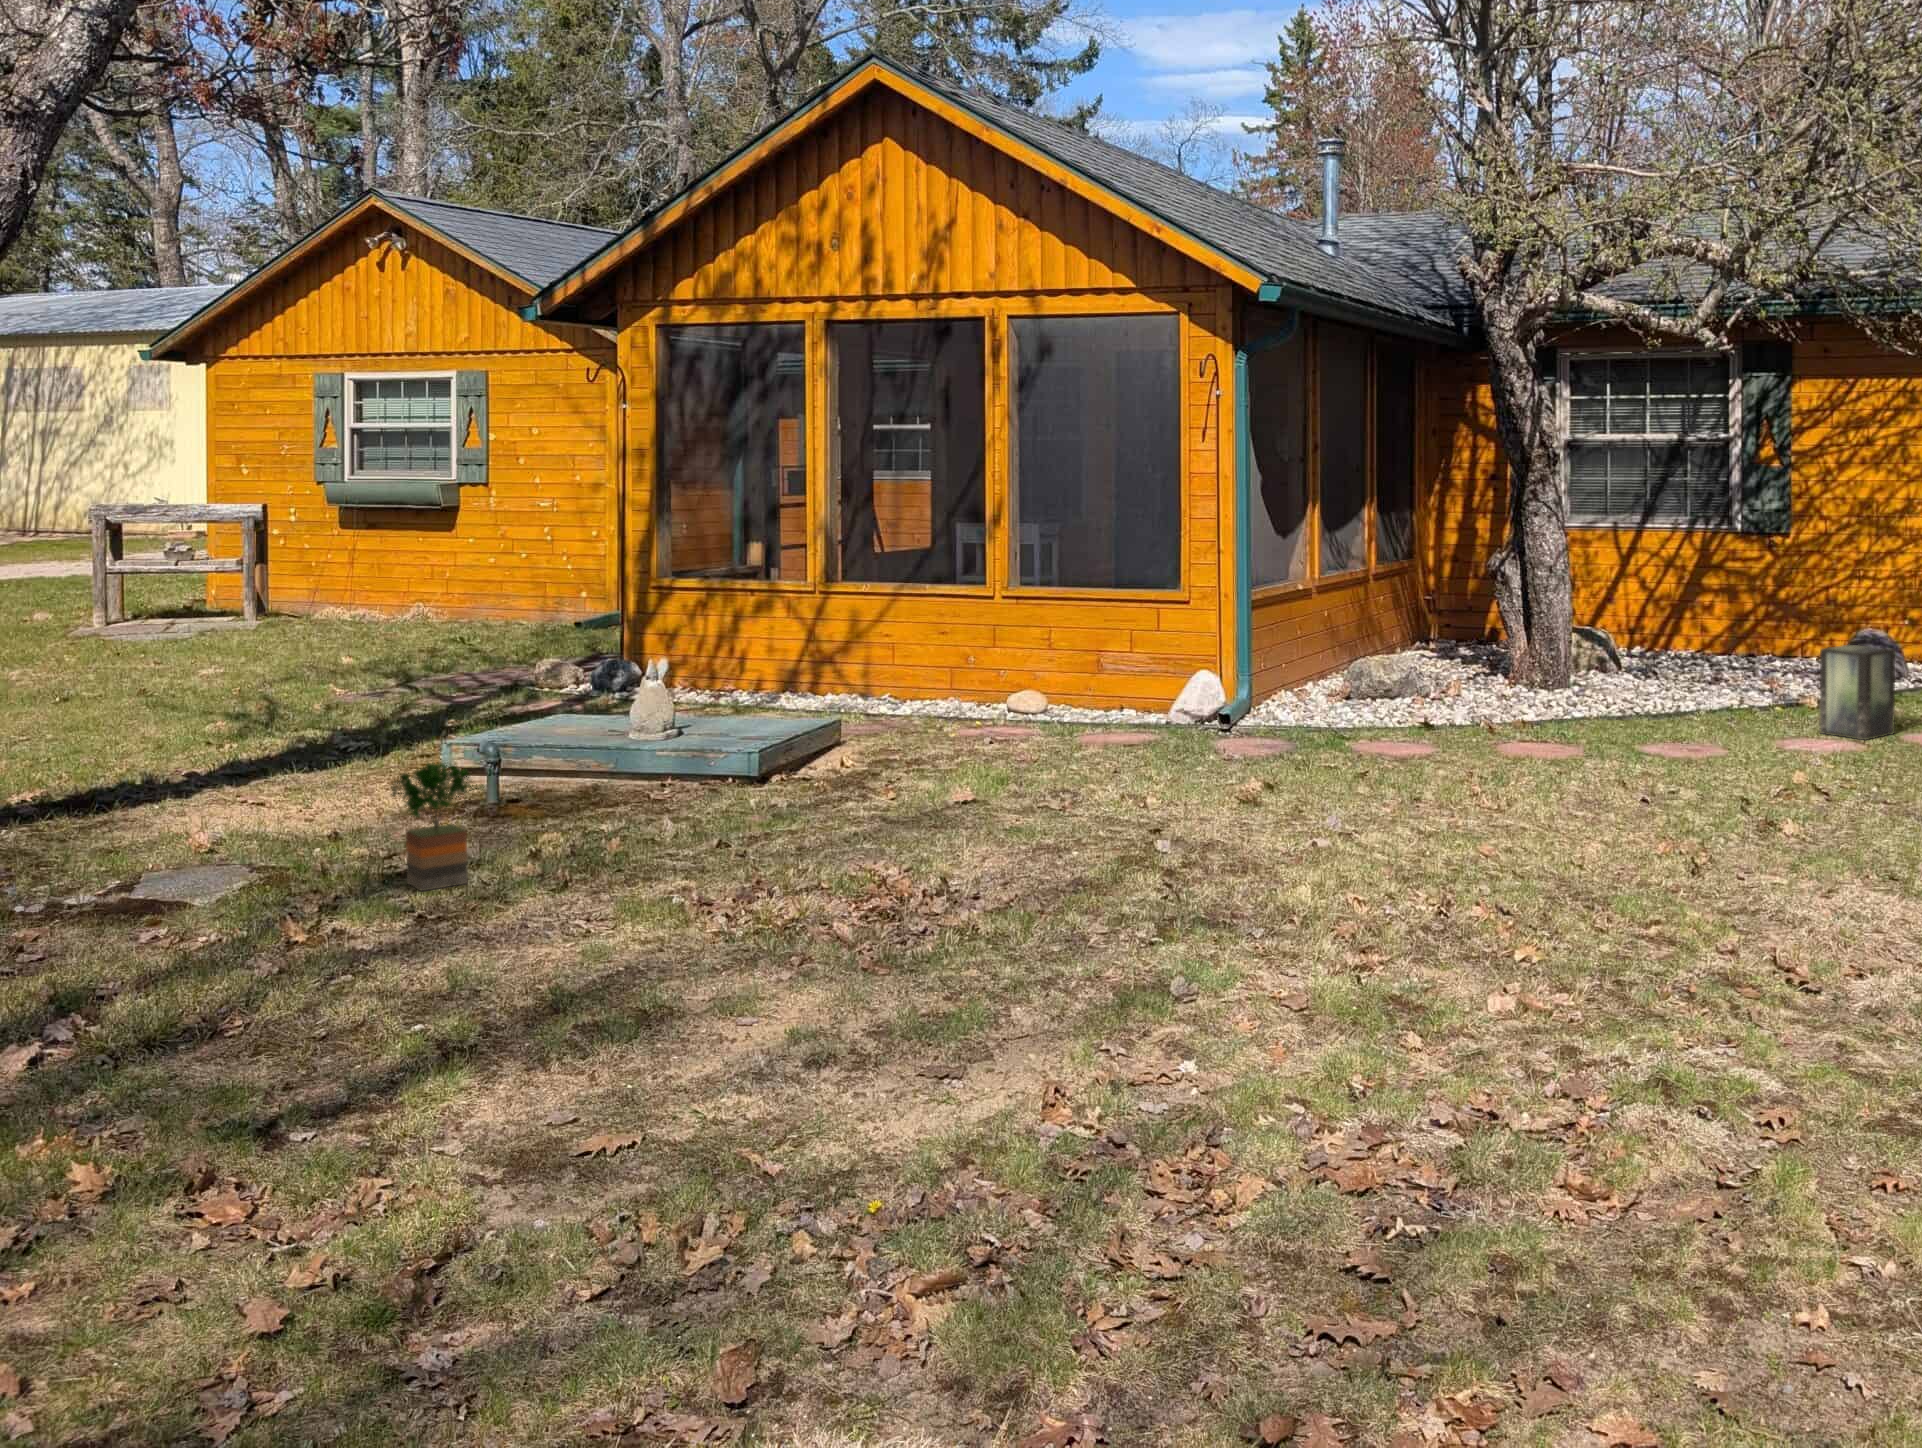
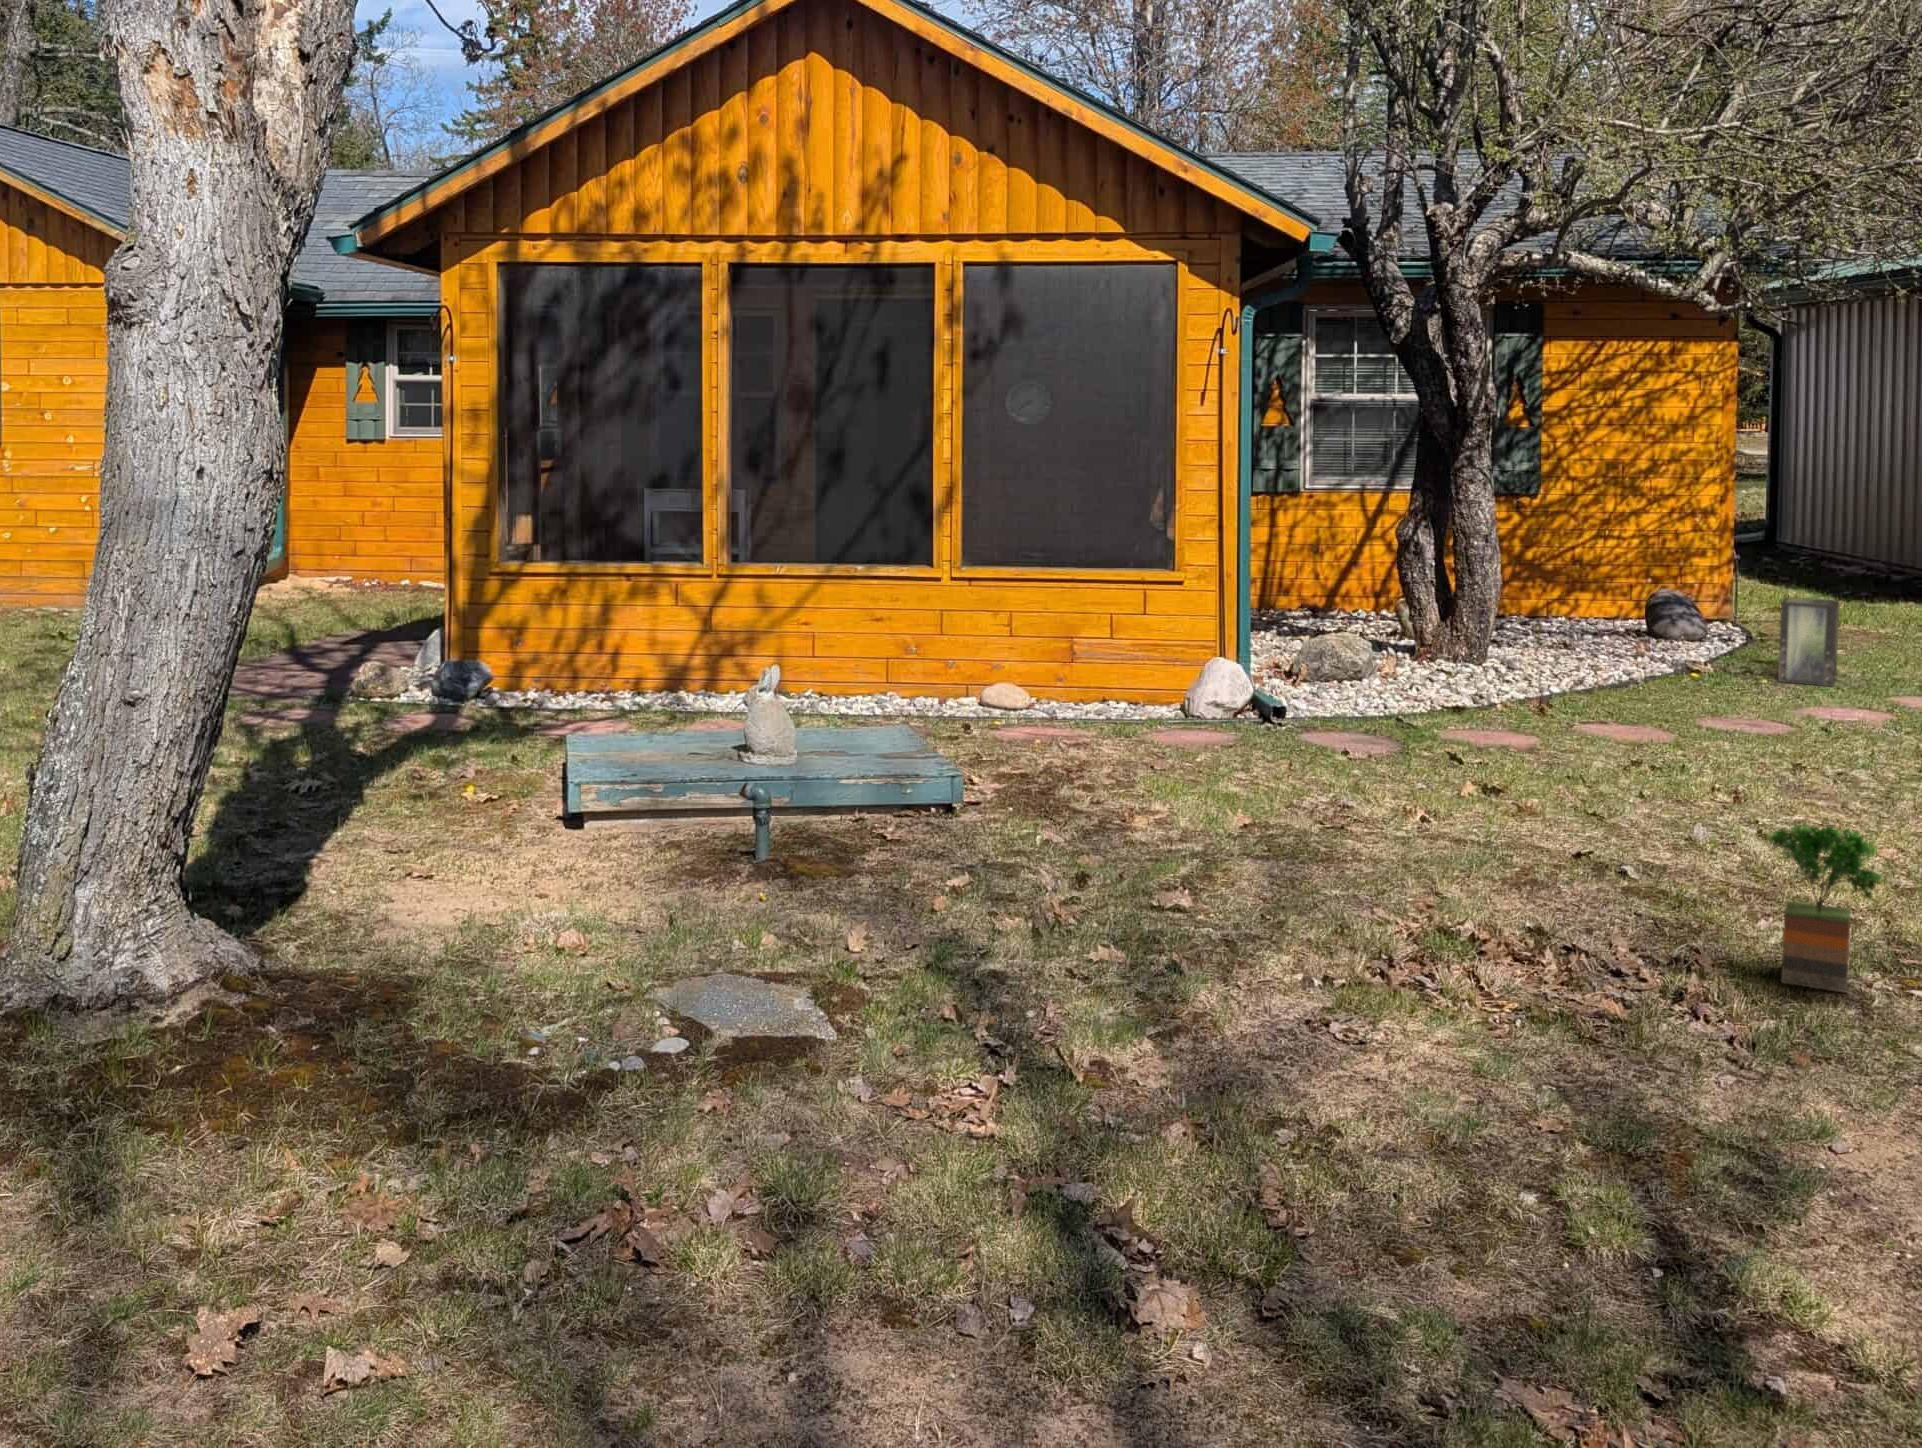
potted tree: present [391,763,484,891] -> present [1767,824,1883,993]

